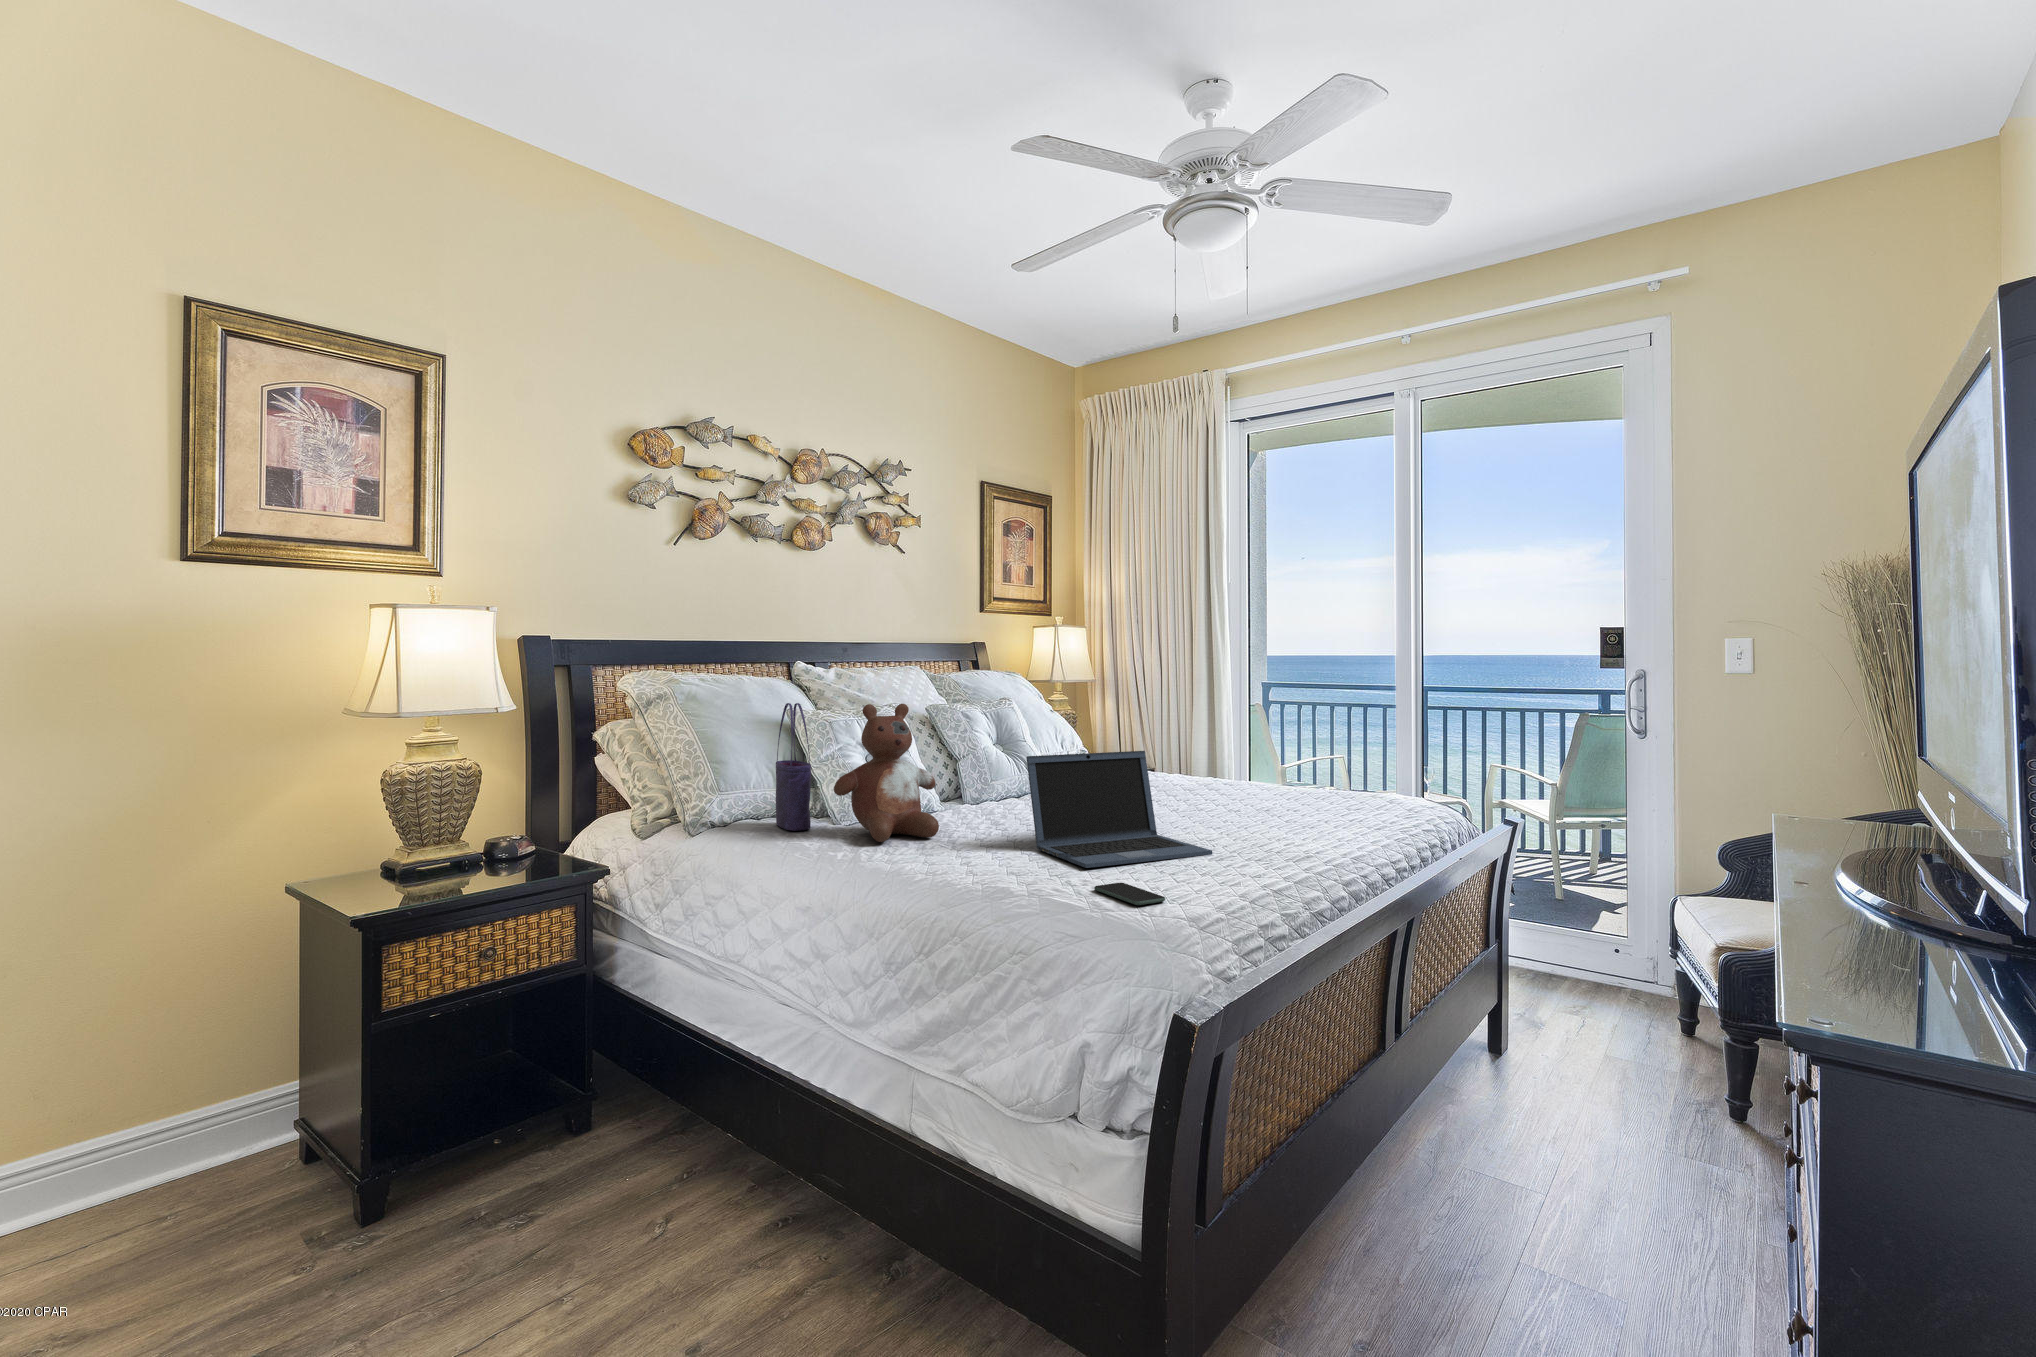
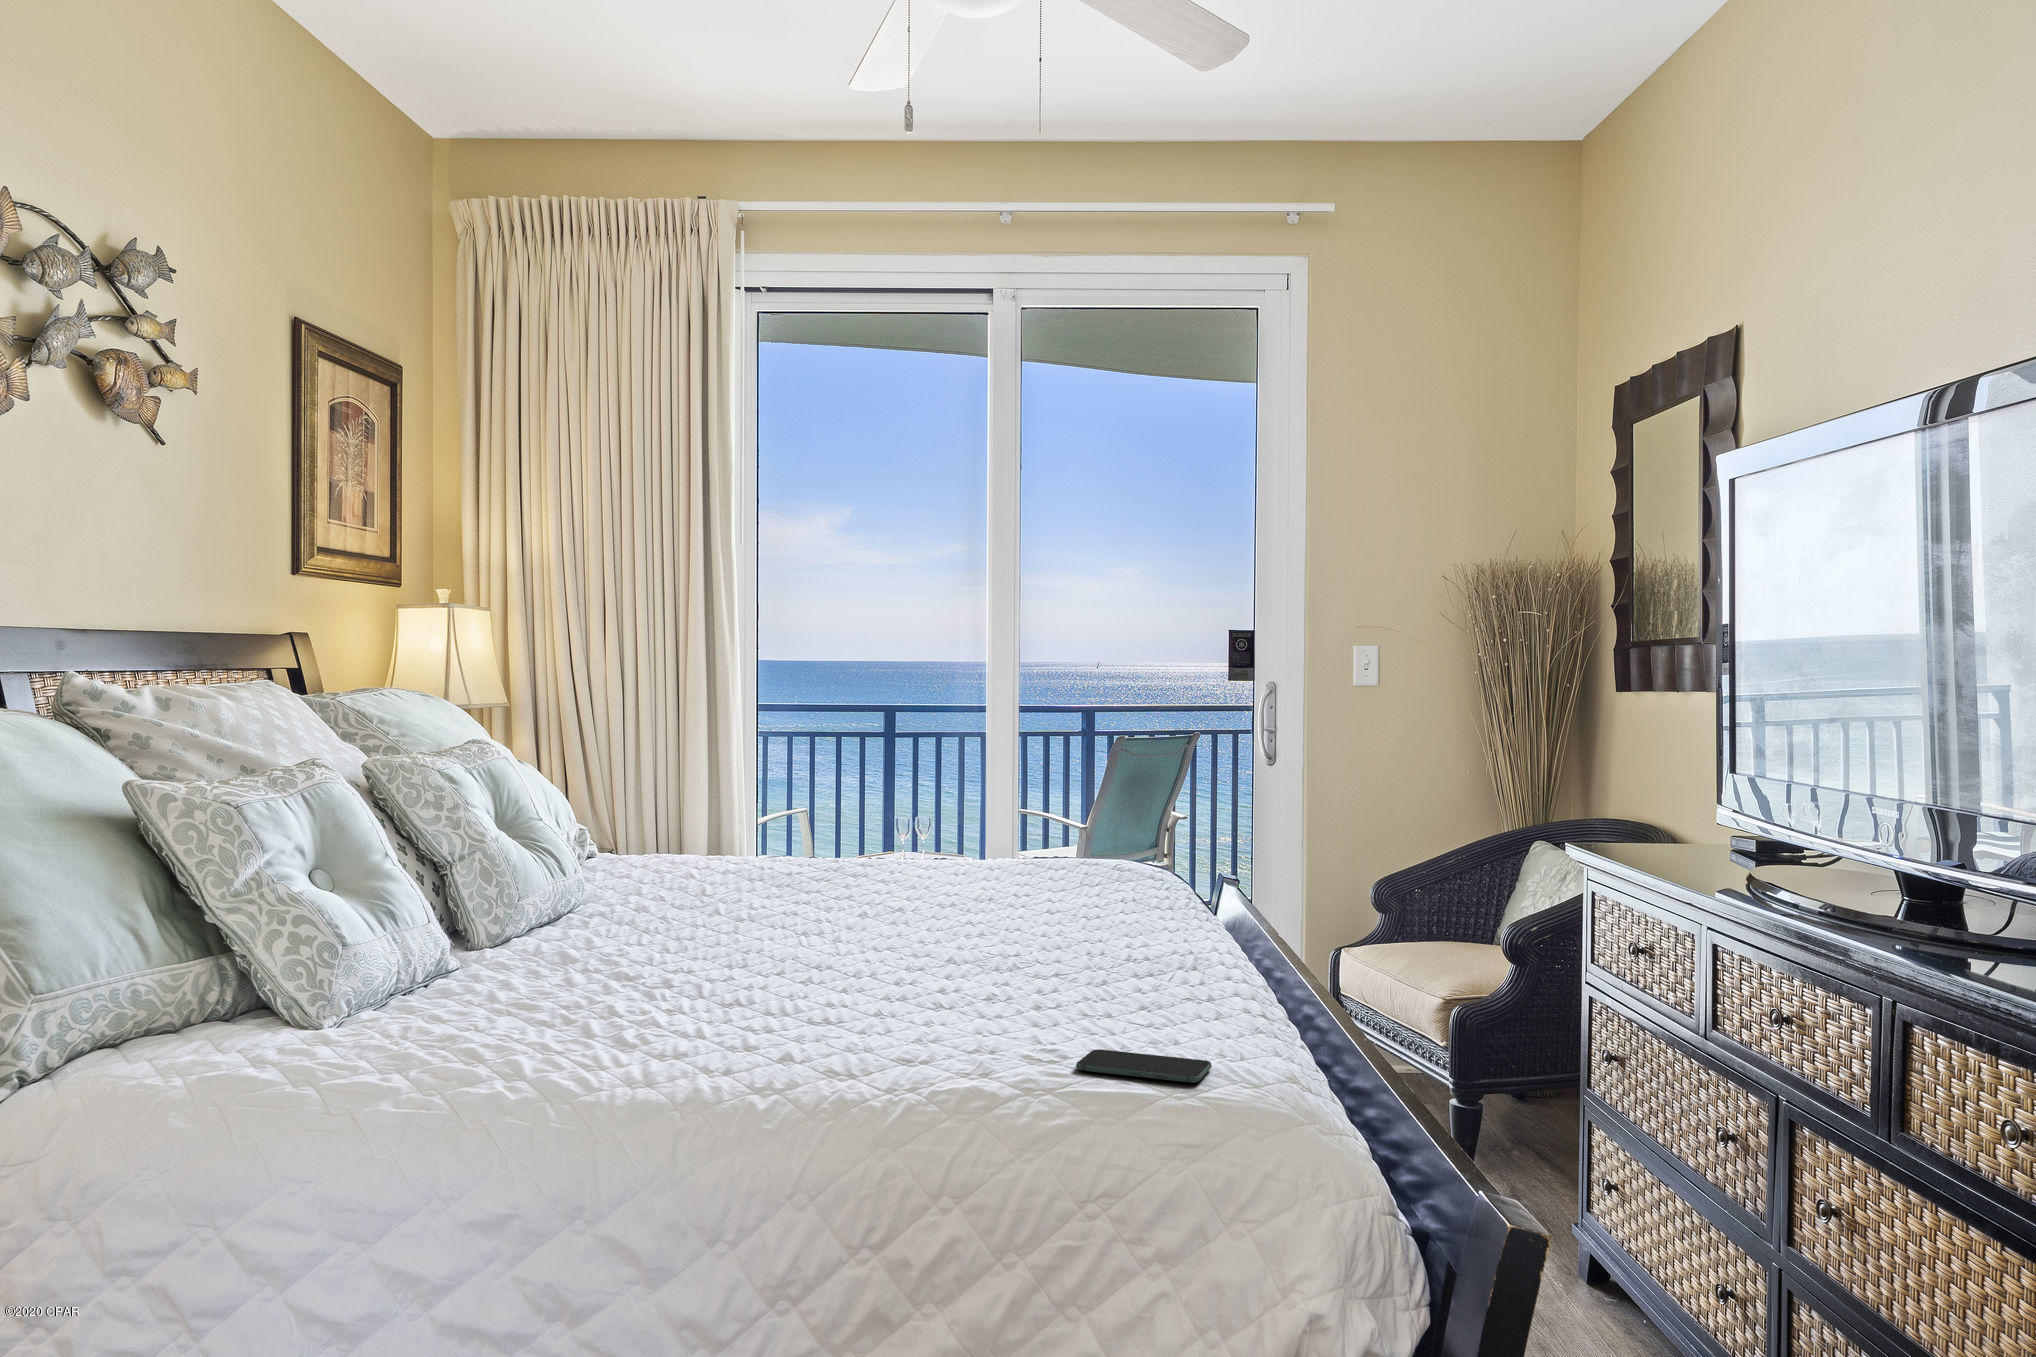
tote bag: present [776,703,811,831] -> none [140,766,265,1062]
stuffed bear: present [834,704,939,842] -> none [361,758,601,1052]
laptop: present [1026,751,1212,868] -> none [792,822,1089,1035]

